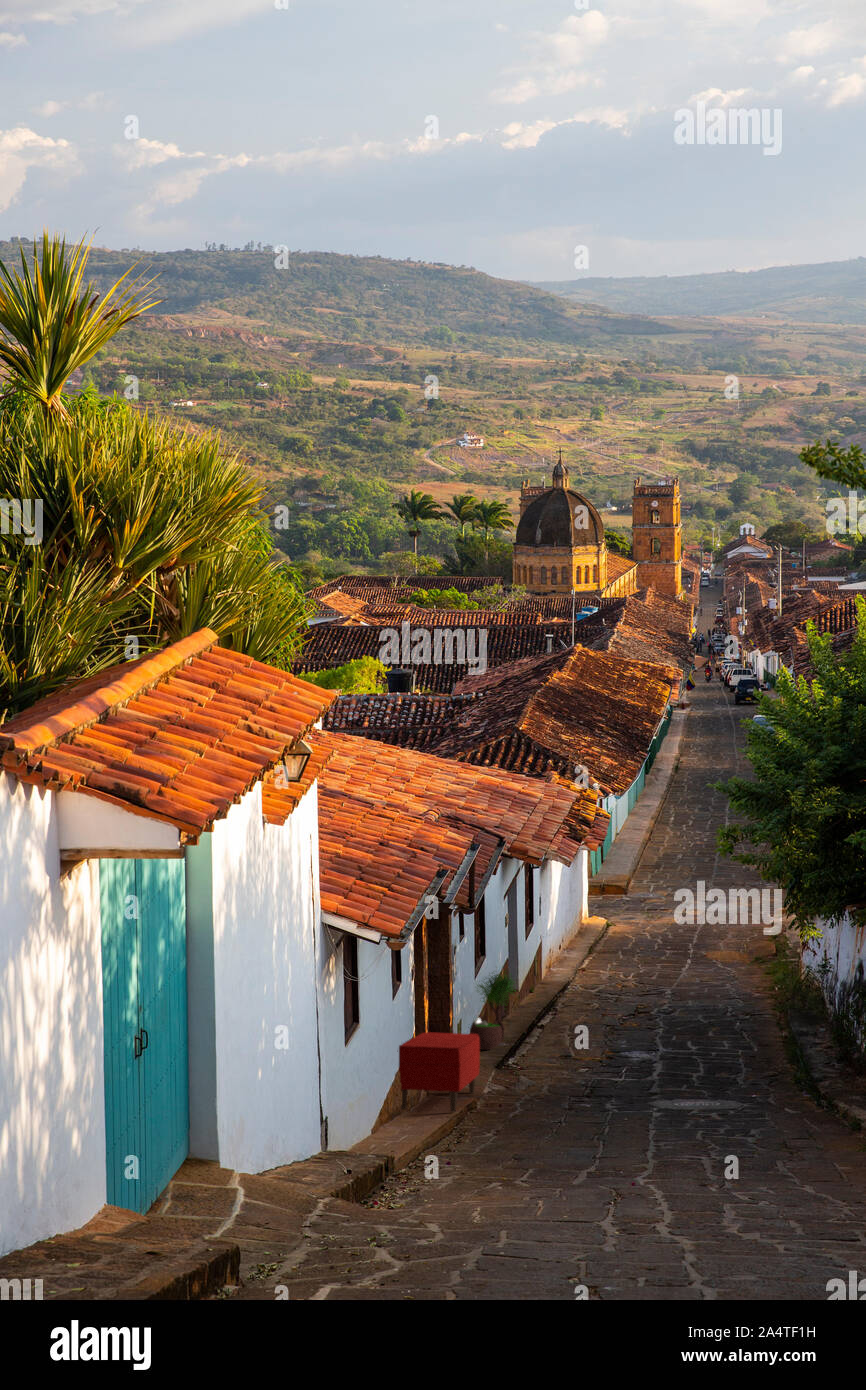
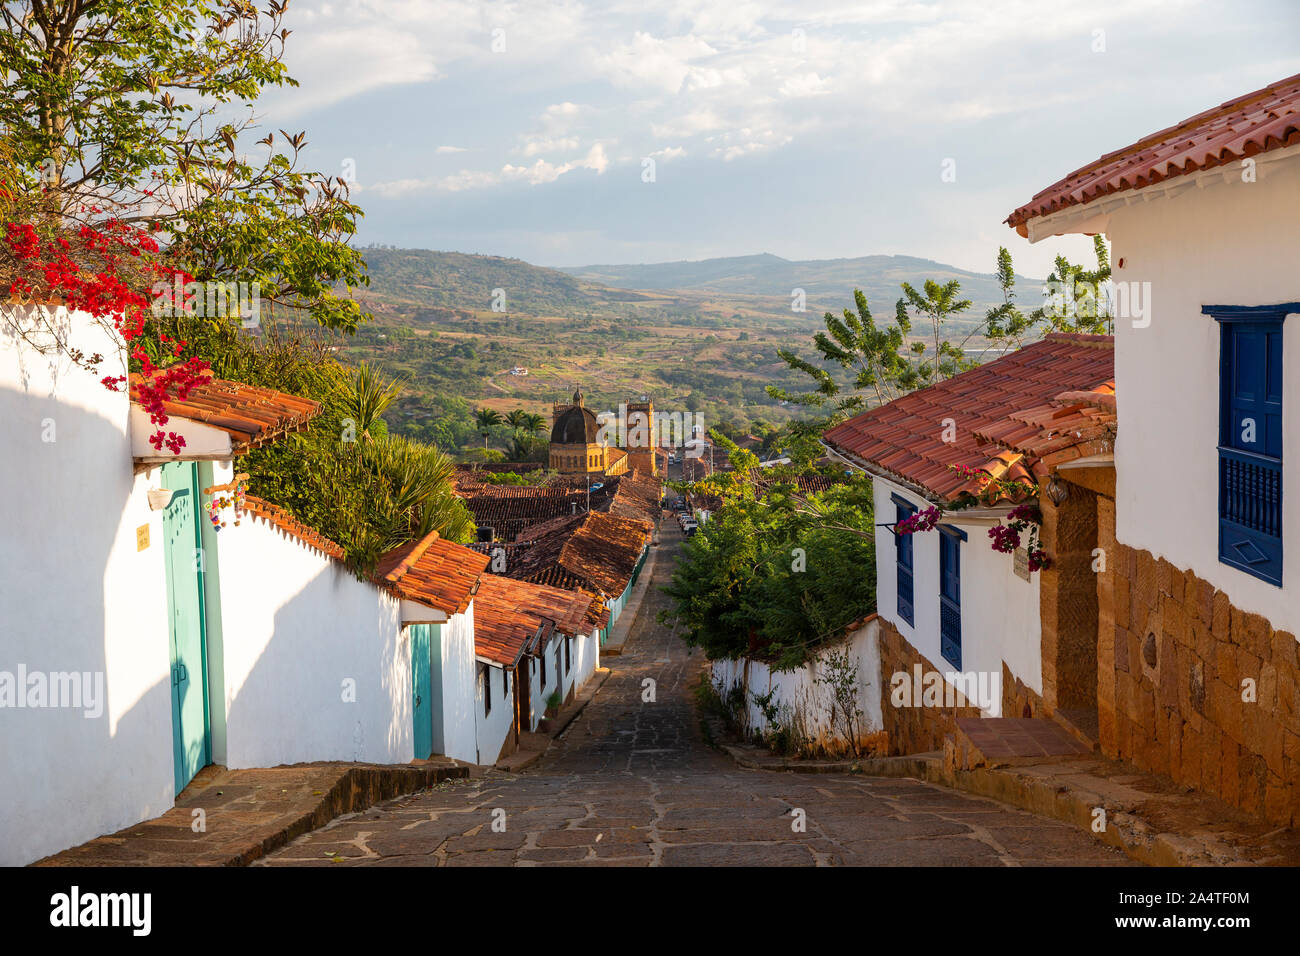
bench: present [399,1032,480,1112] -> none [507,718,546,754]

